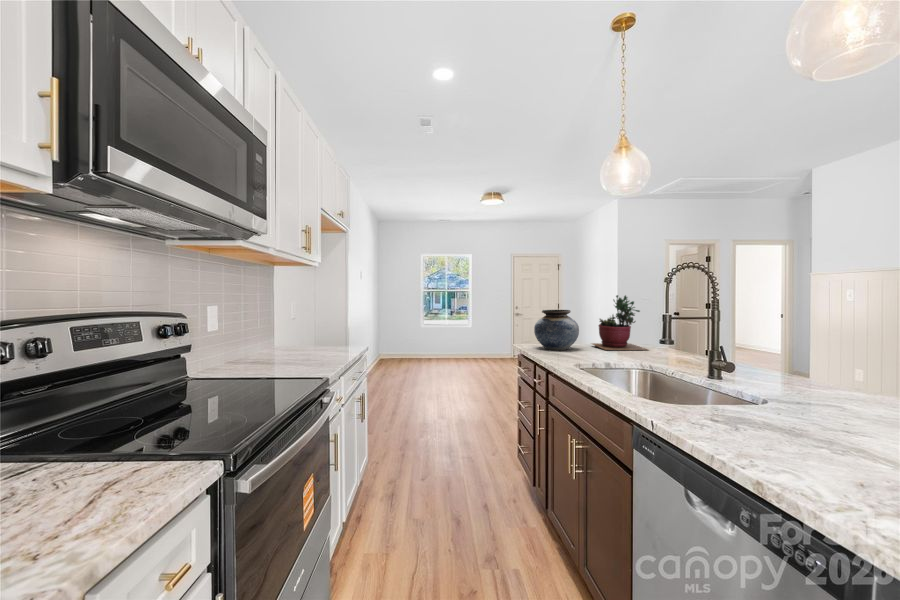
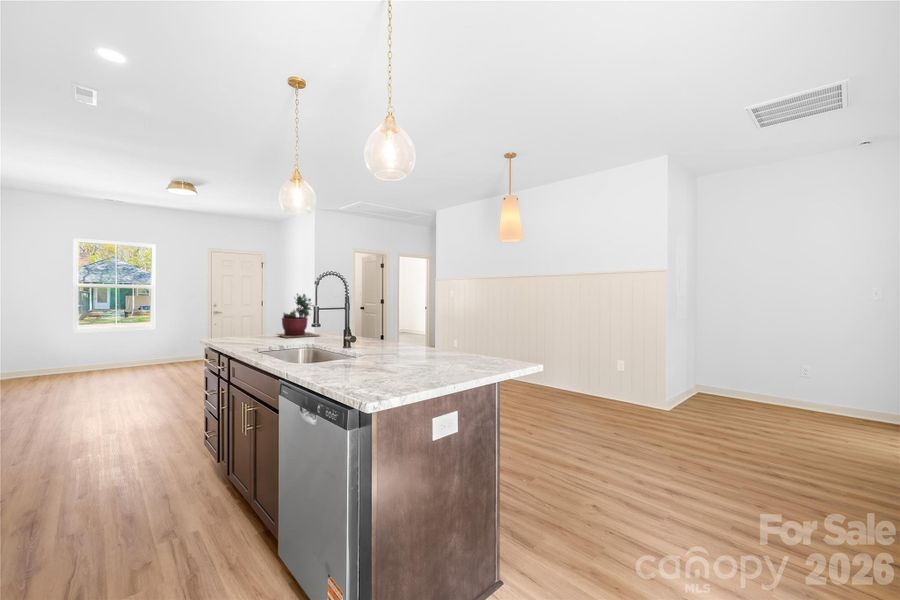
vase: present [534,310,579,350] -> none [220,306,263,341]

